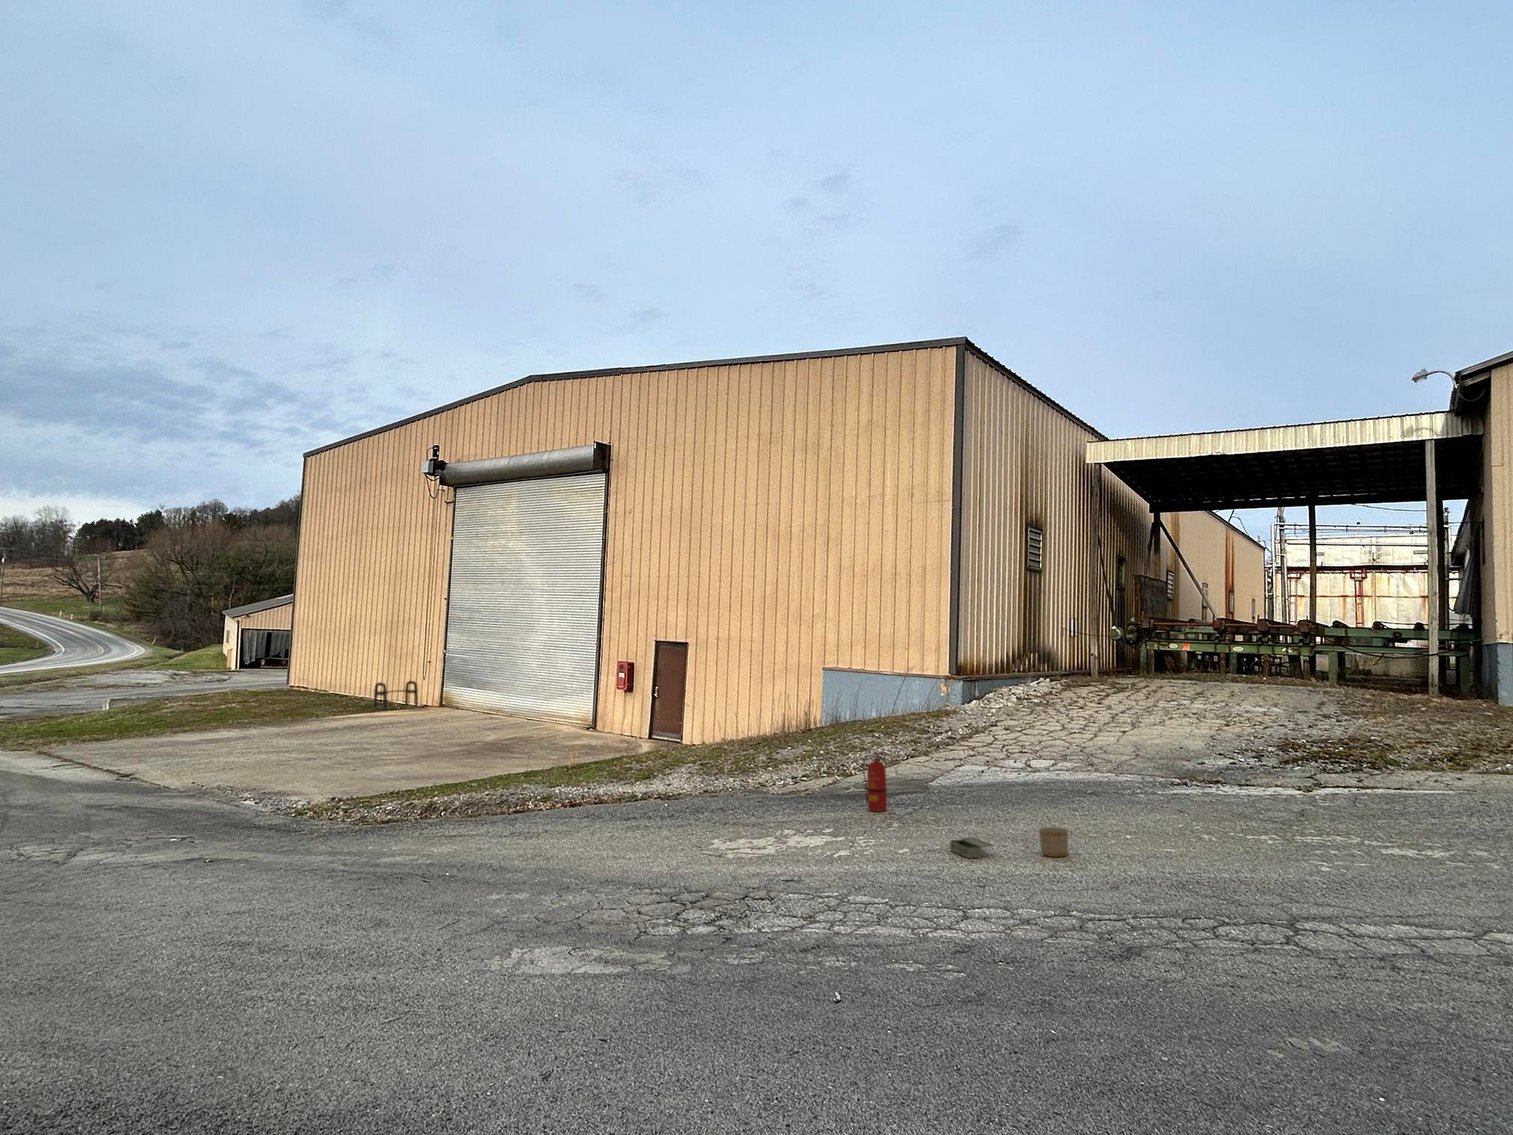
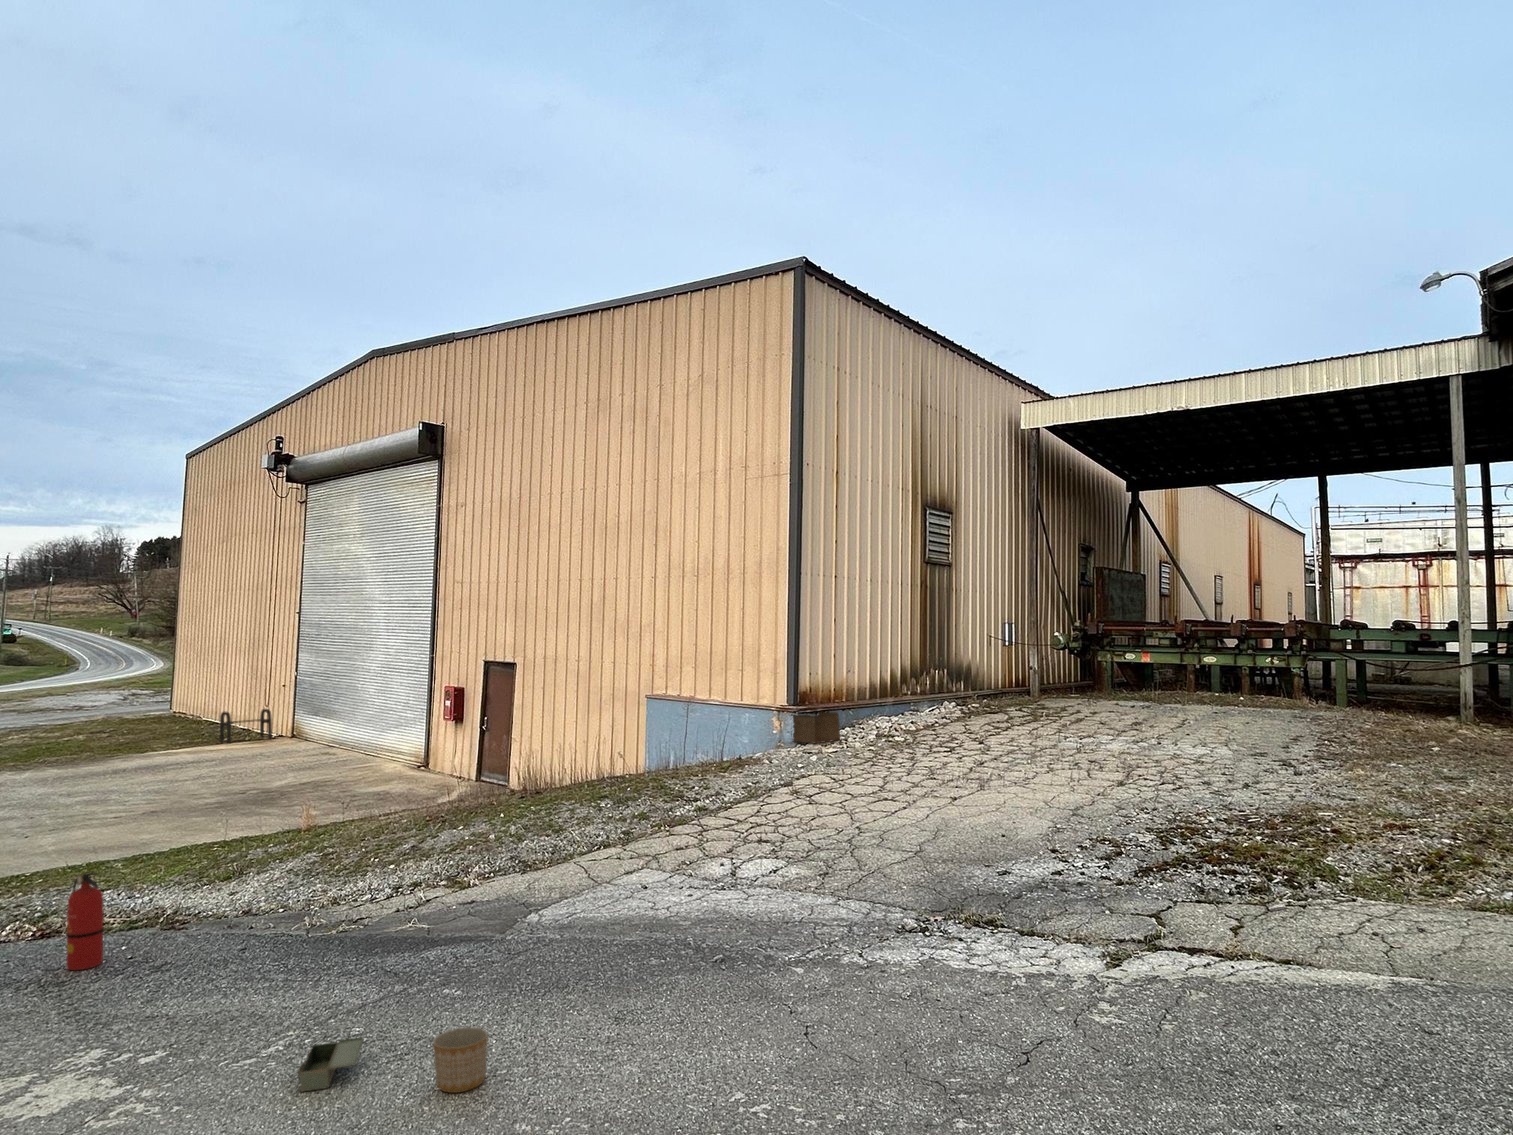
storage bin: none [959,682,996,706] -> present [793,712,840,744]
fire extinguisher: present [863,752,888,812] -> present [67,872,104,970]

